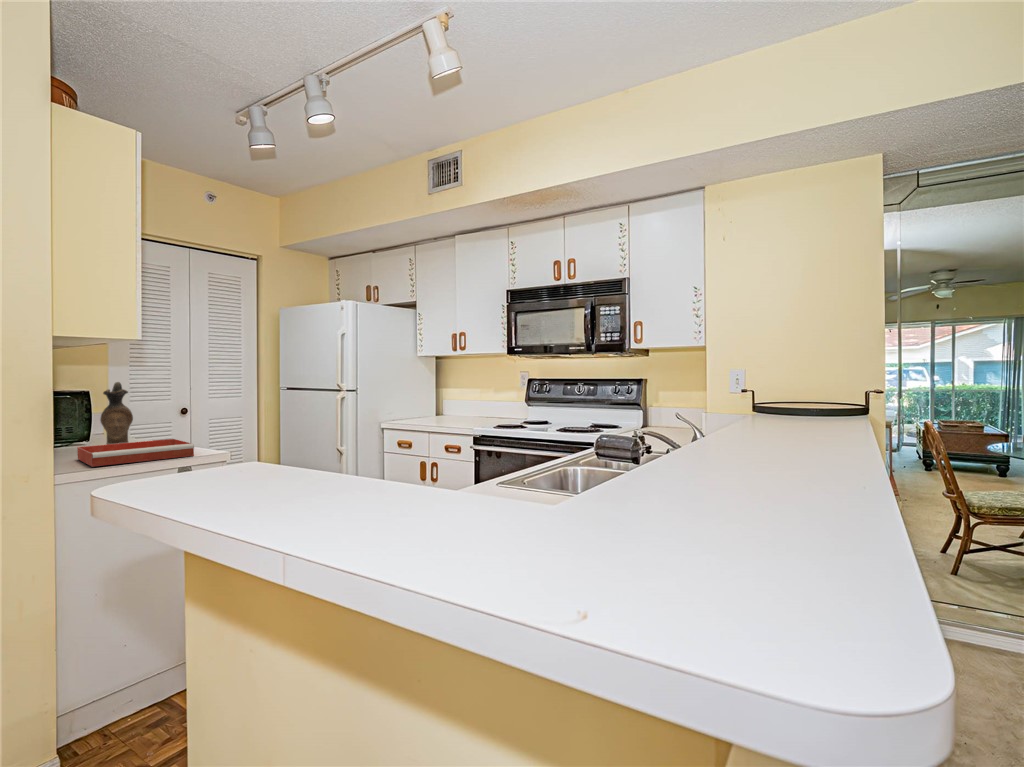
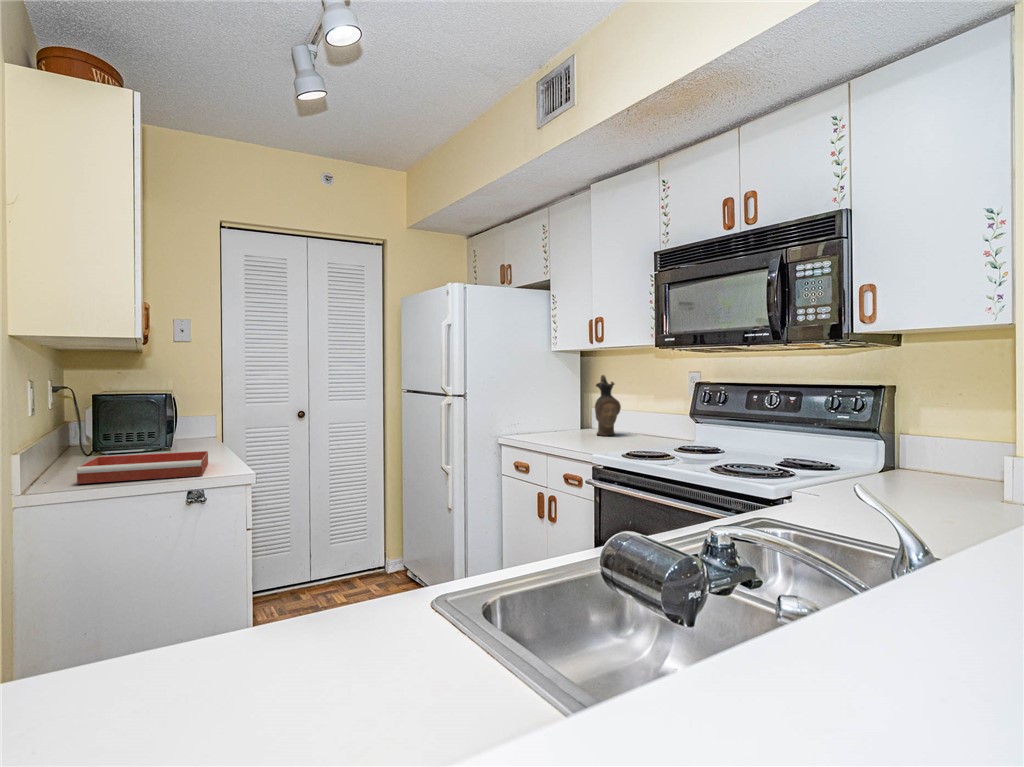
ceramic pitcher: present [100,382,133,444] -> present [595,375,621,436]

